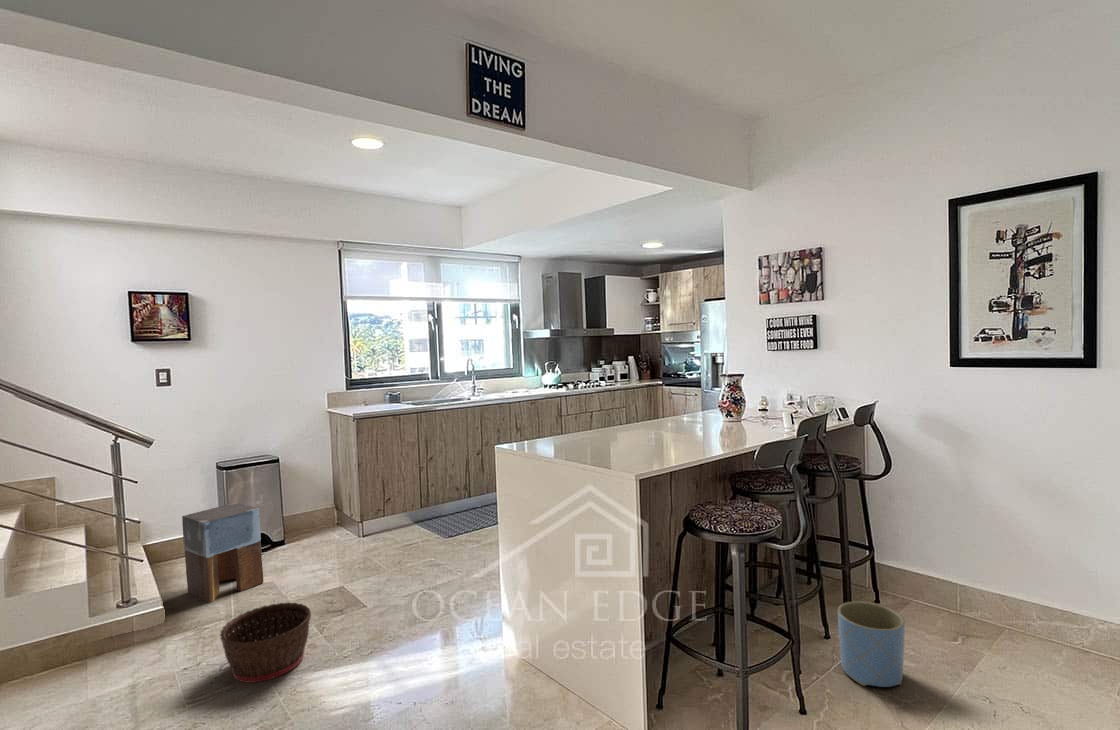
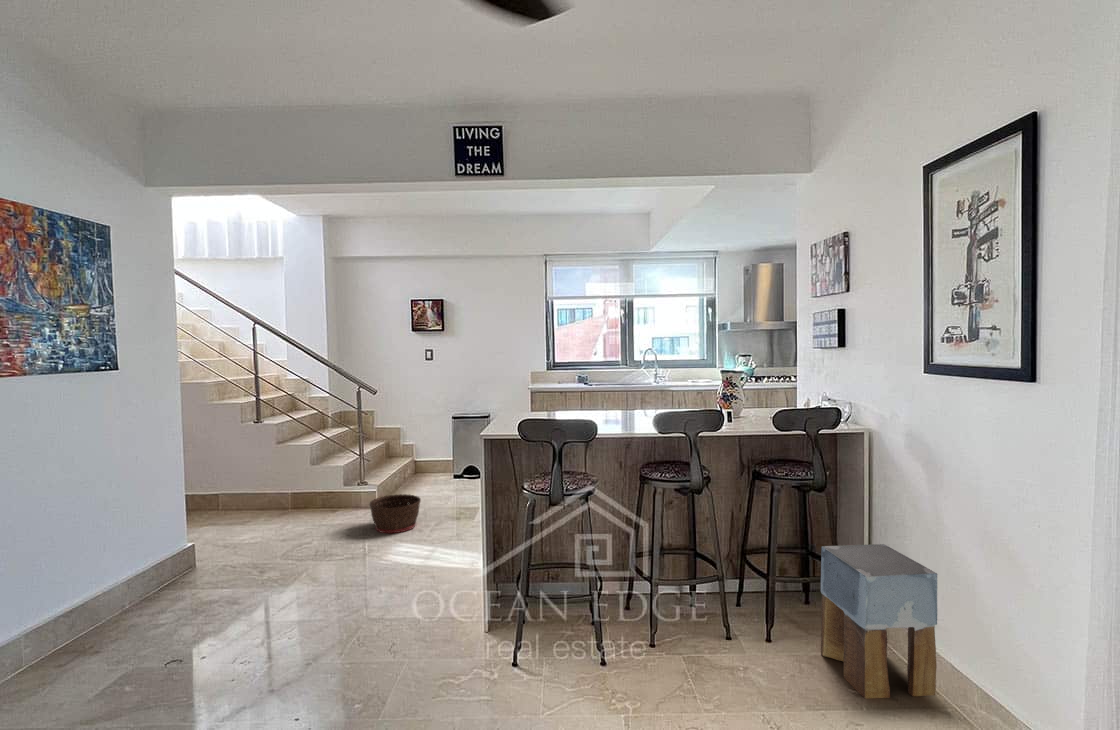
stool: present [182,503,263,603] -> present [821,544,937,699]
planter: present [838,601,905,687] -> none [682,595,742,681]

